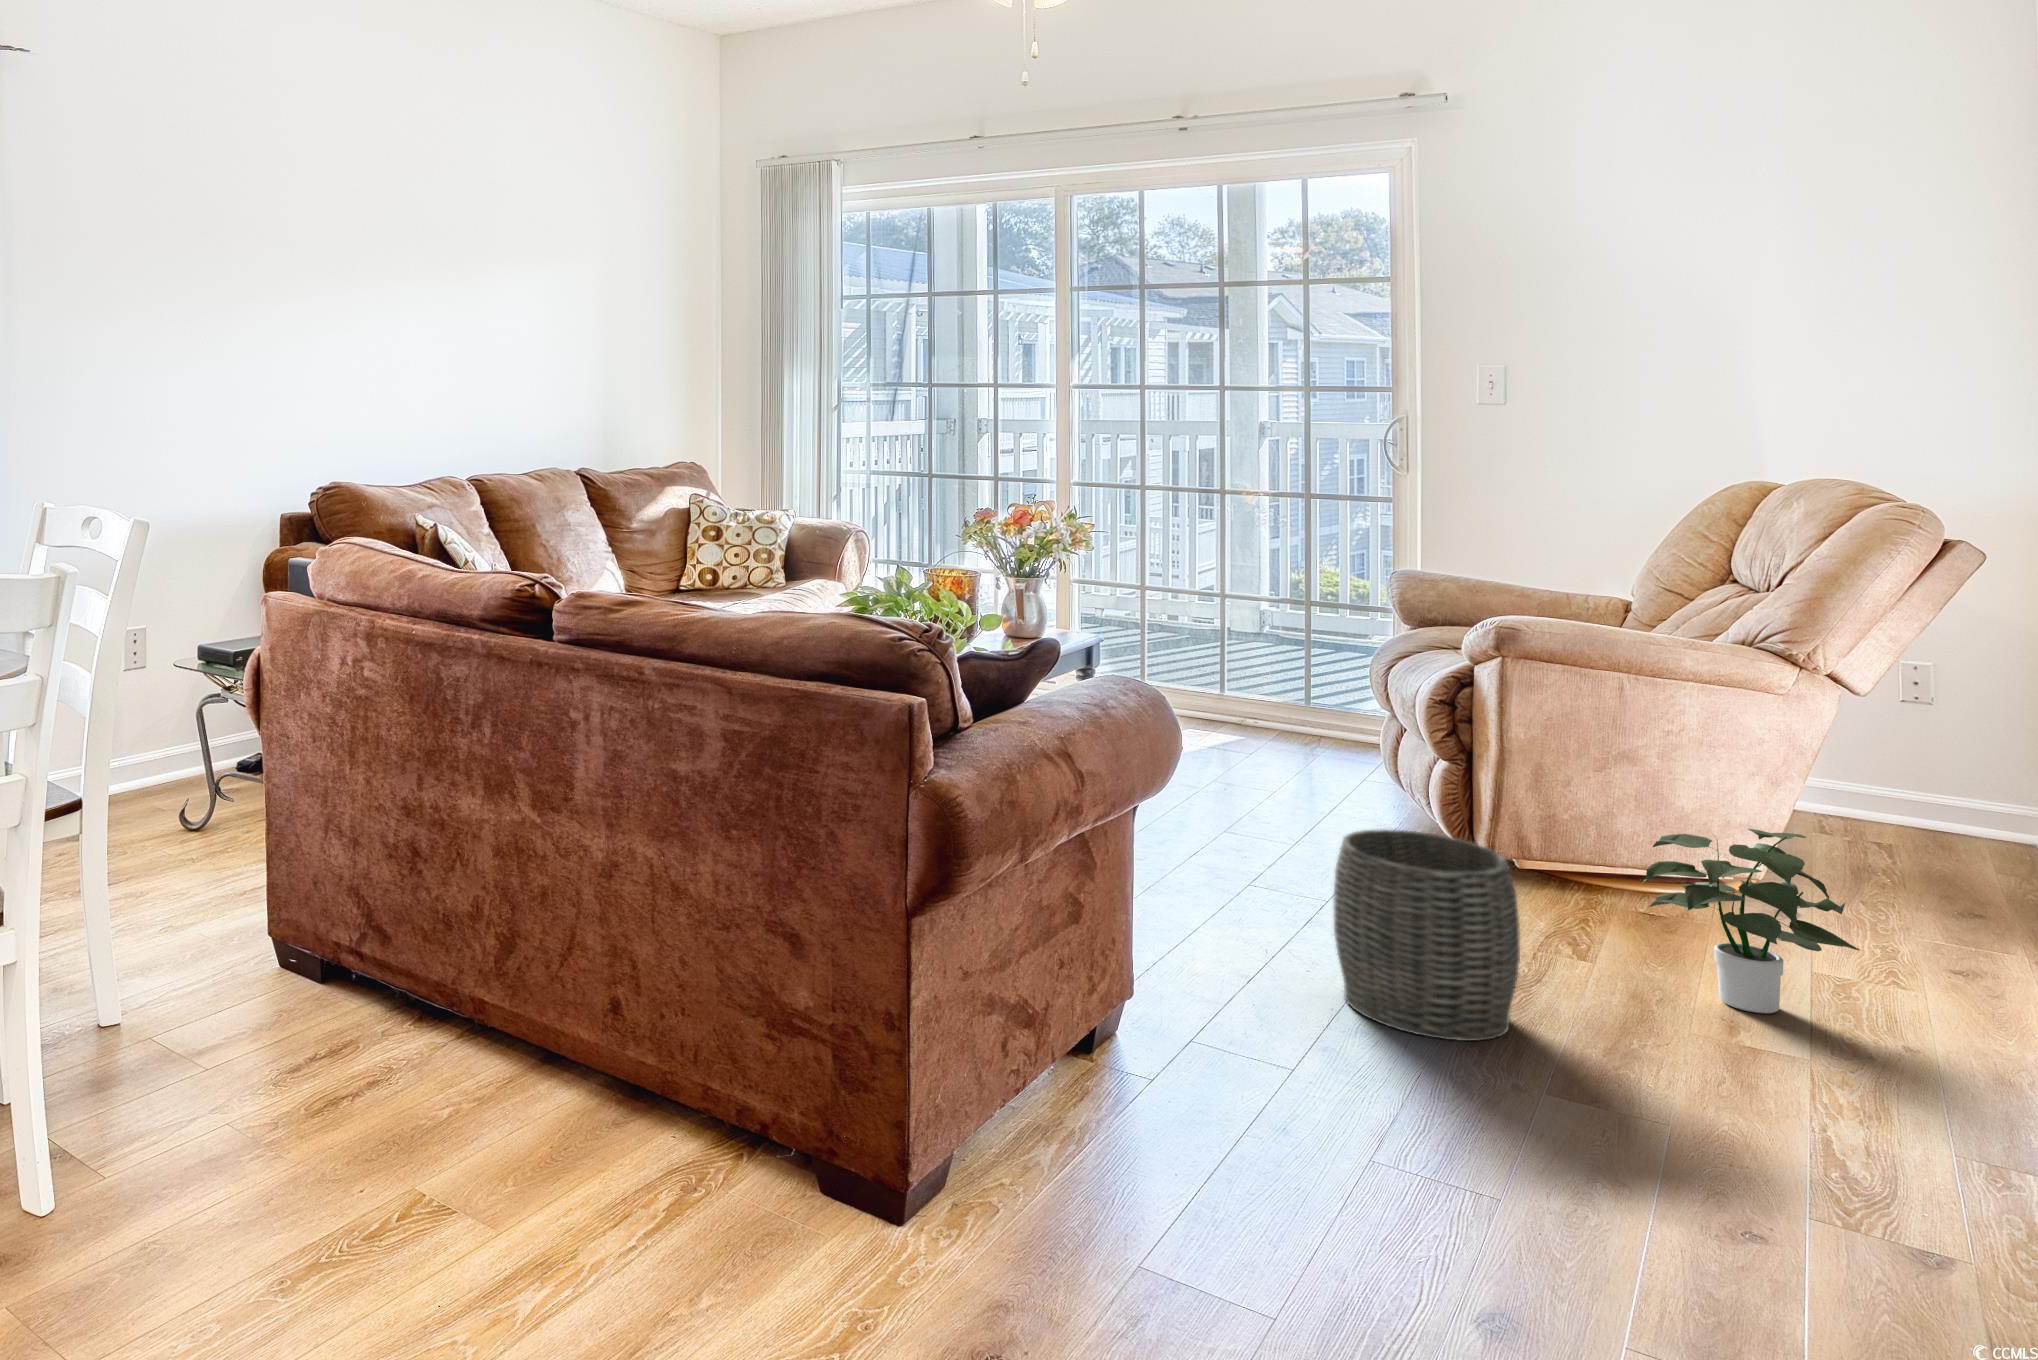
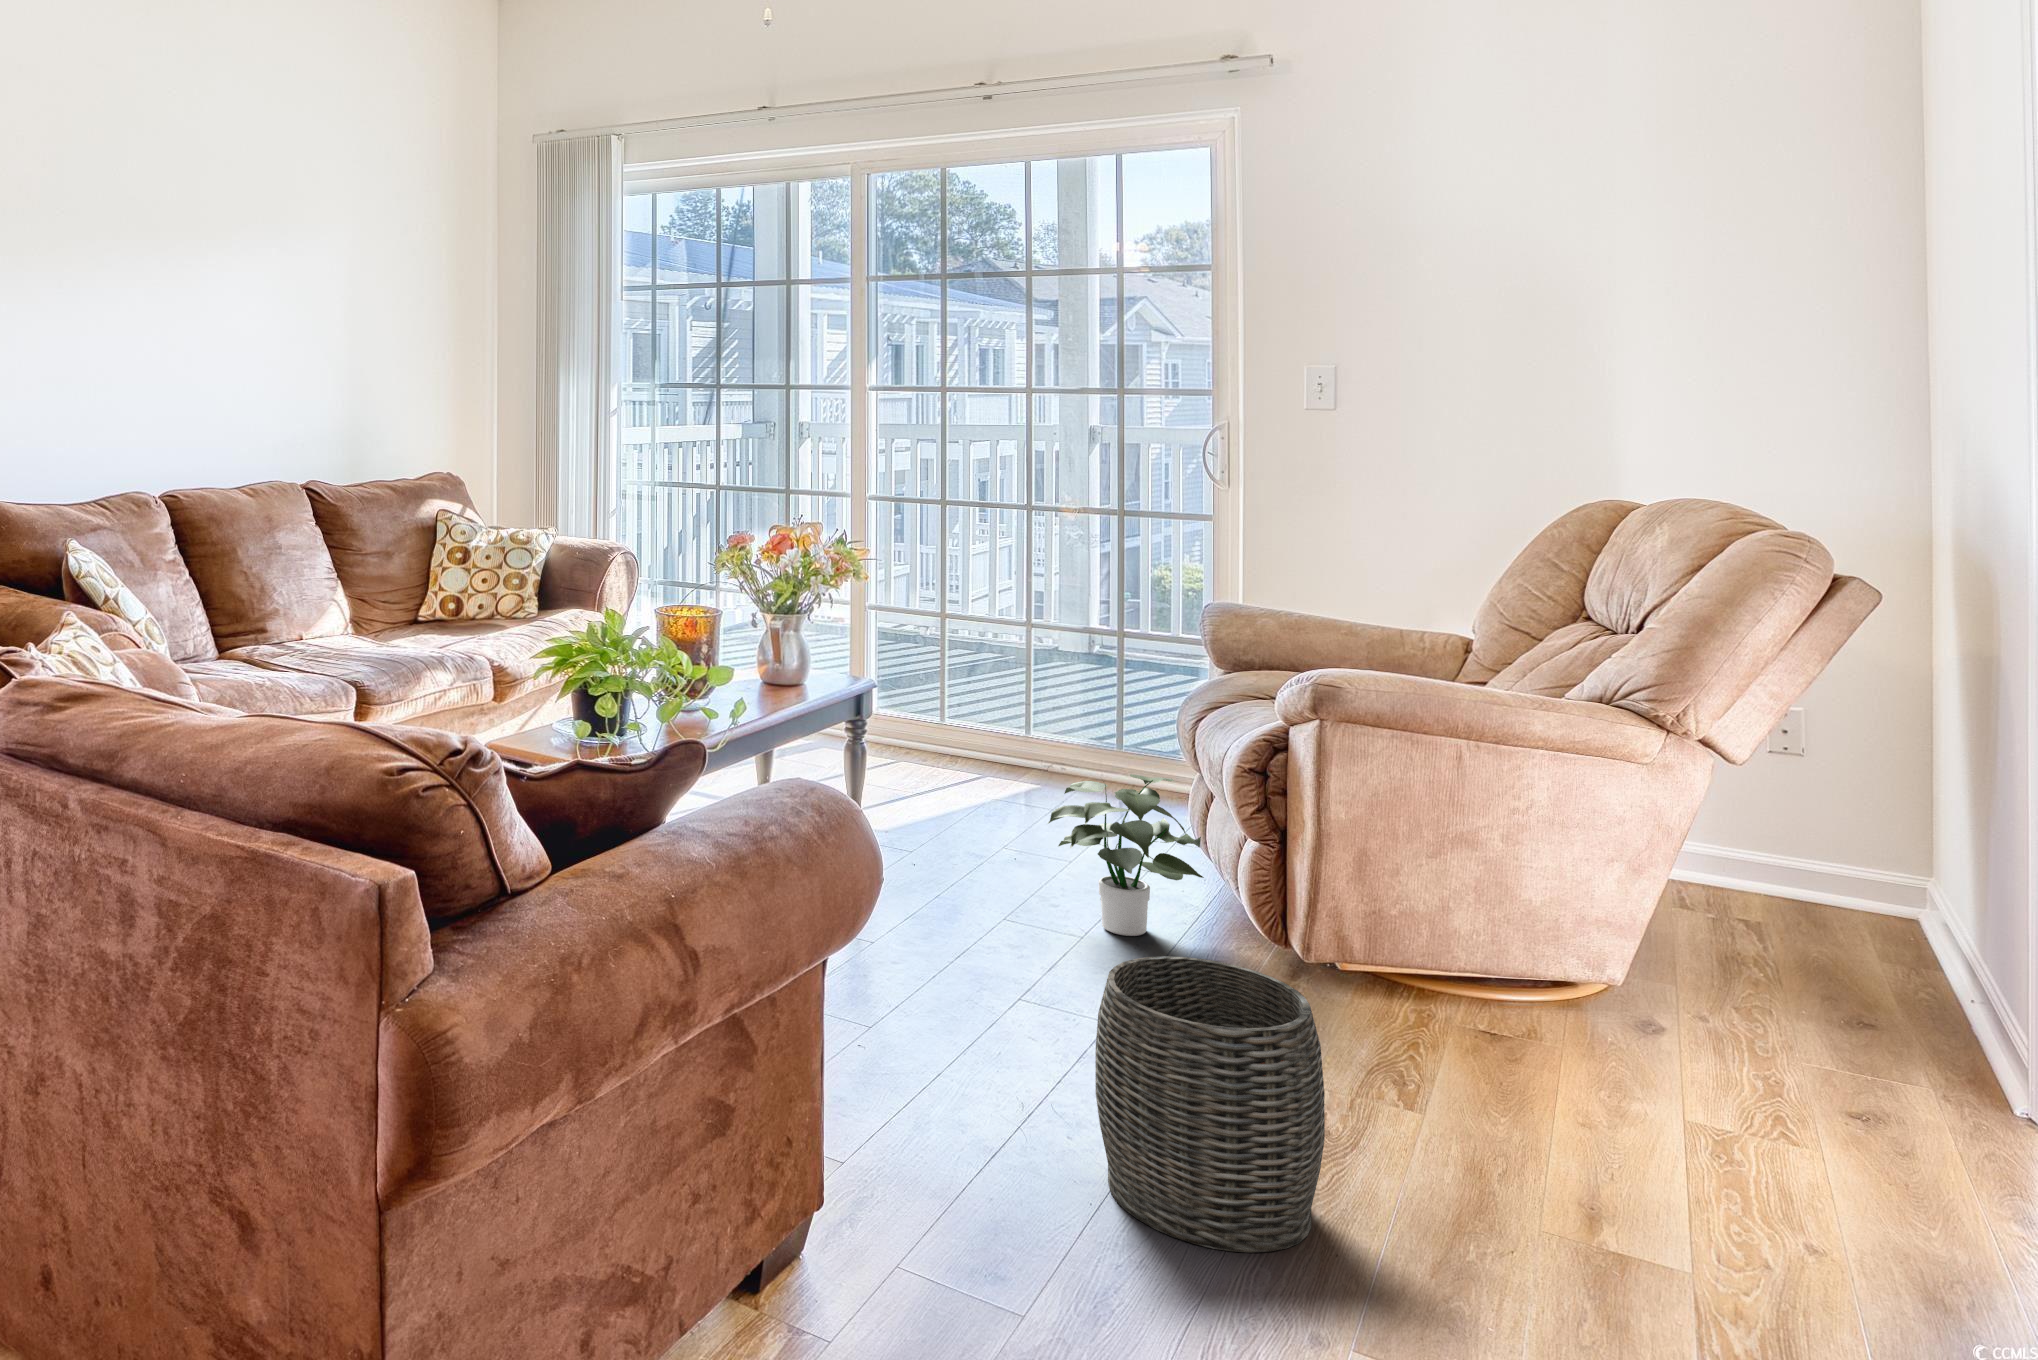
potted plant: present [1644,829,1860,1014] -> present [1048,774,1204,936]

